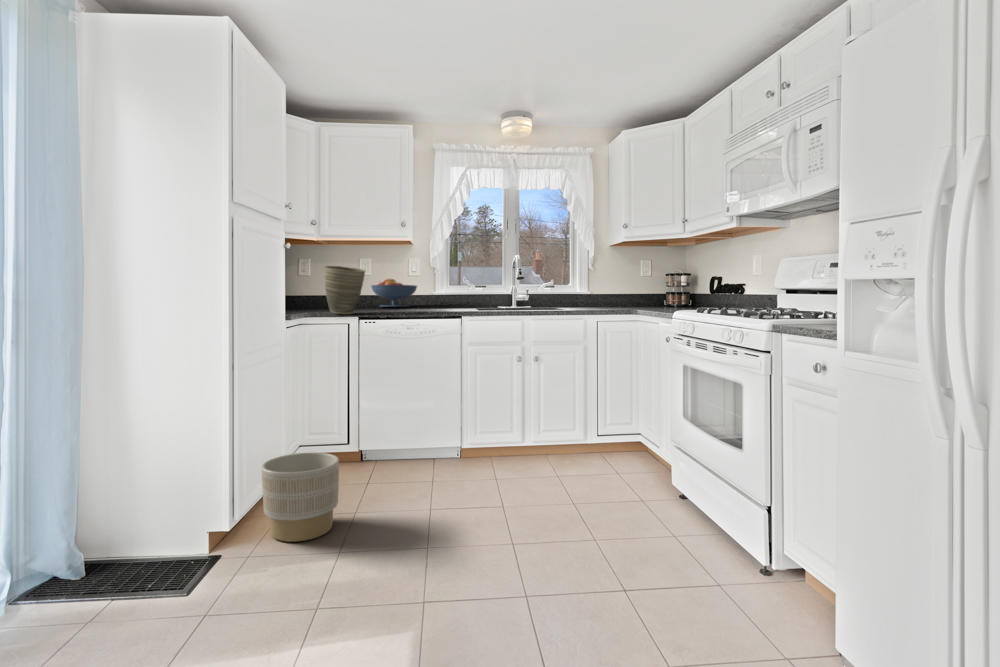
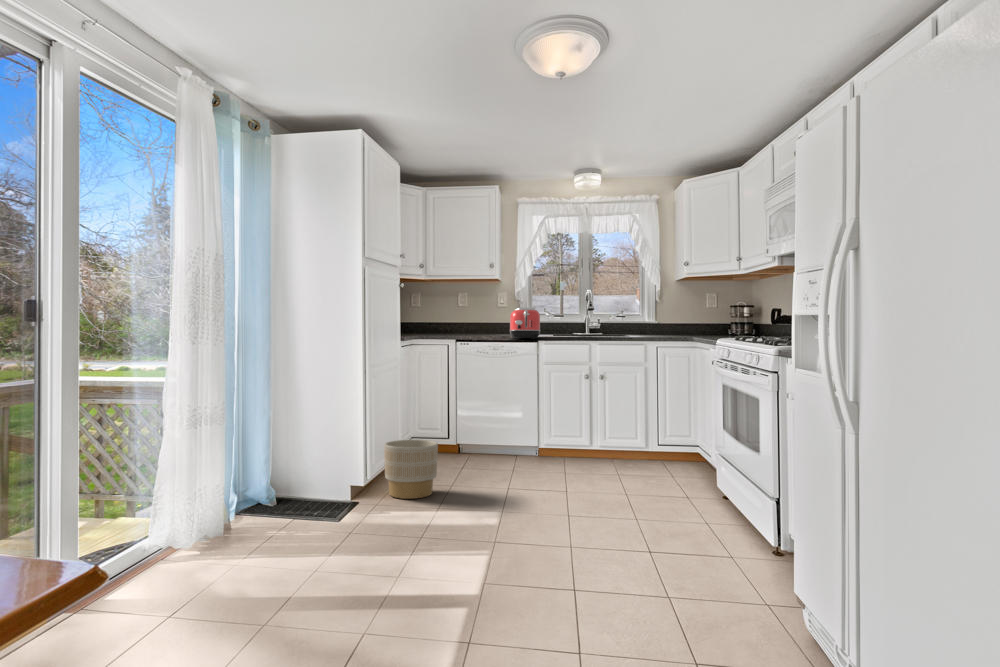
vase: present [324,266,365,314] -> none [428,301,460,340]
toaster: none [427,275,464,313] -> present [509,307,540,339]
fruit bowl: present [371,279,417,307] -> none [465,311,504,335]

